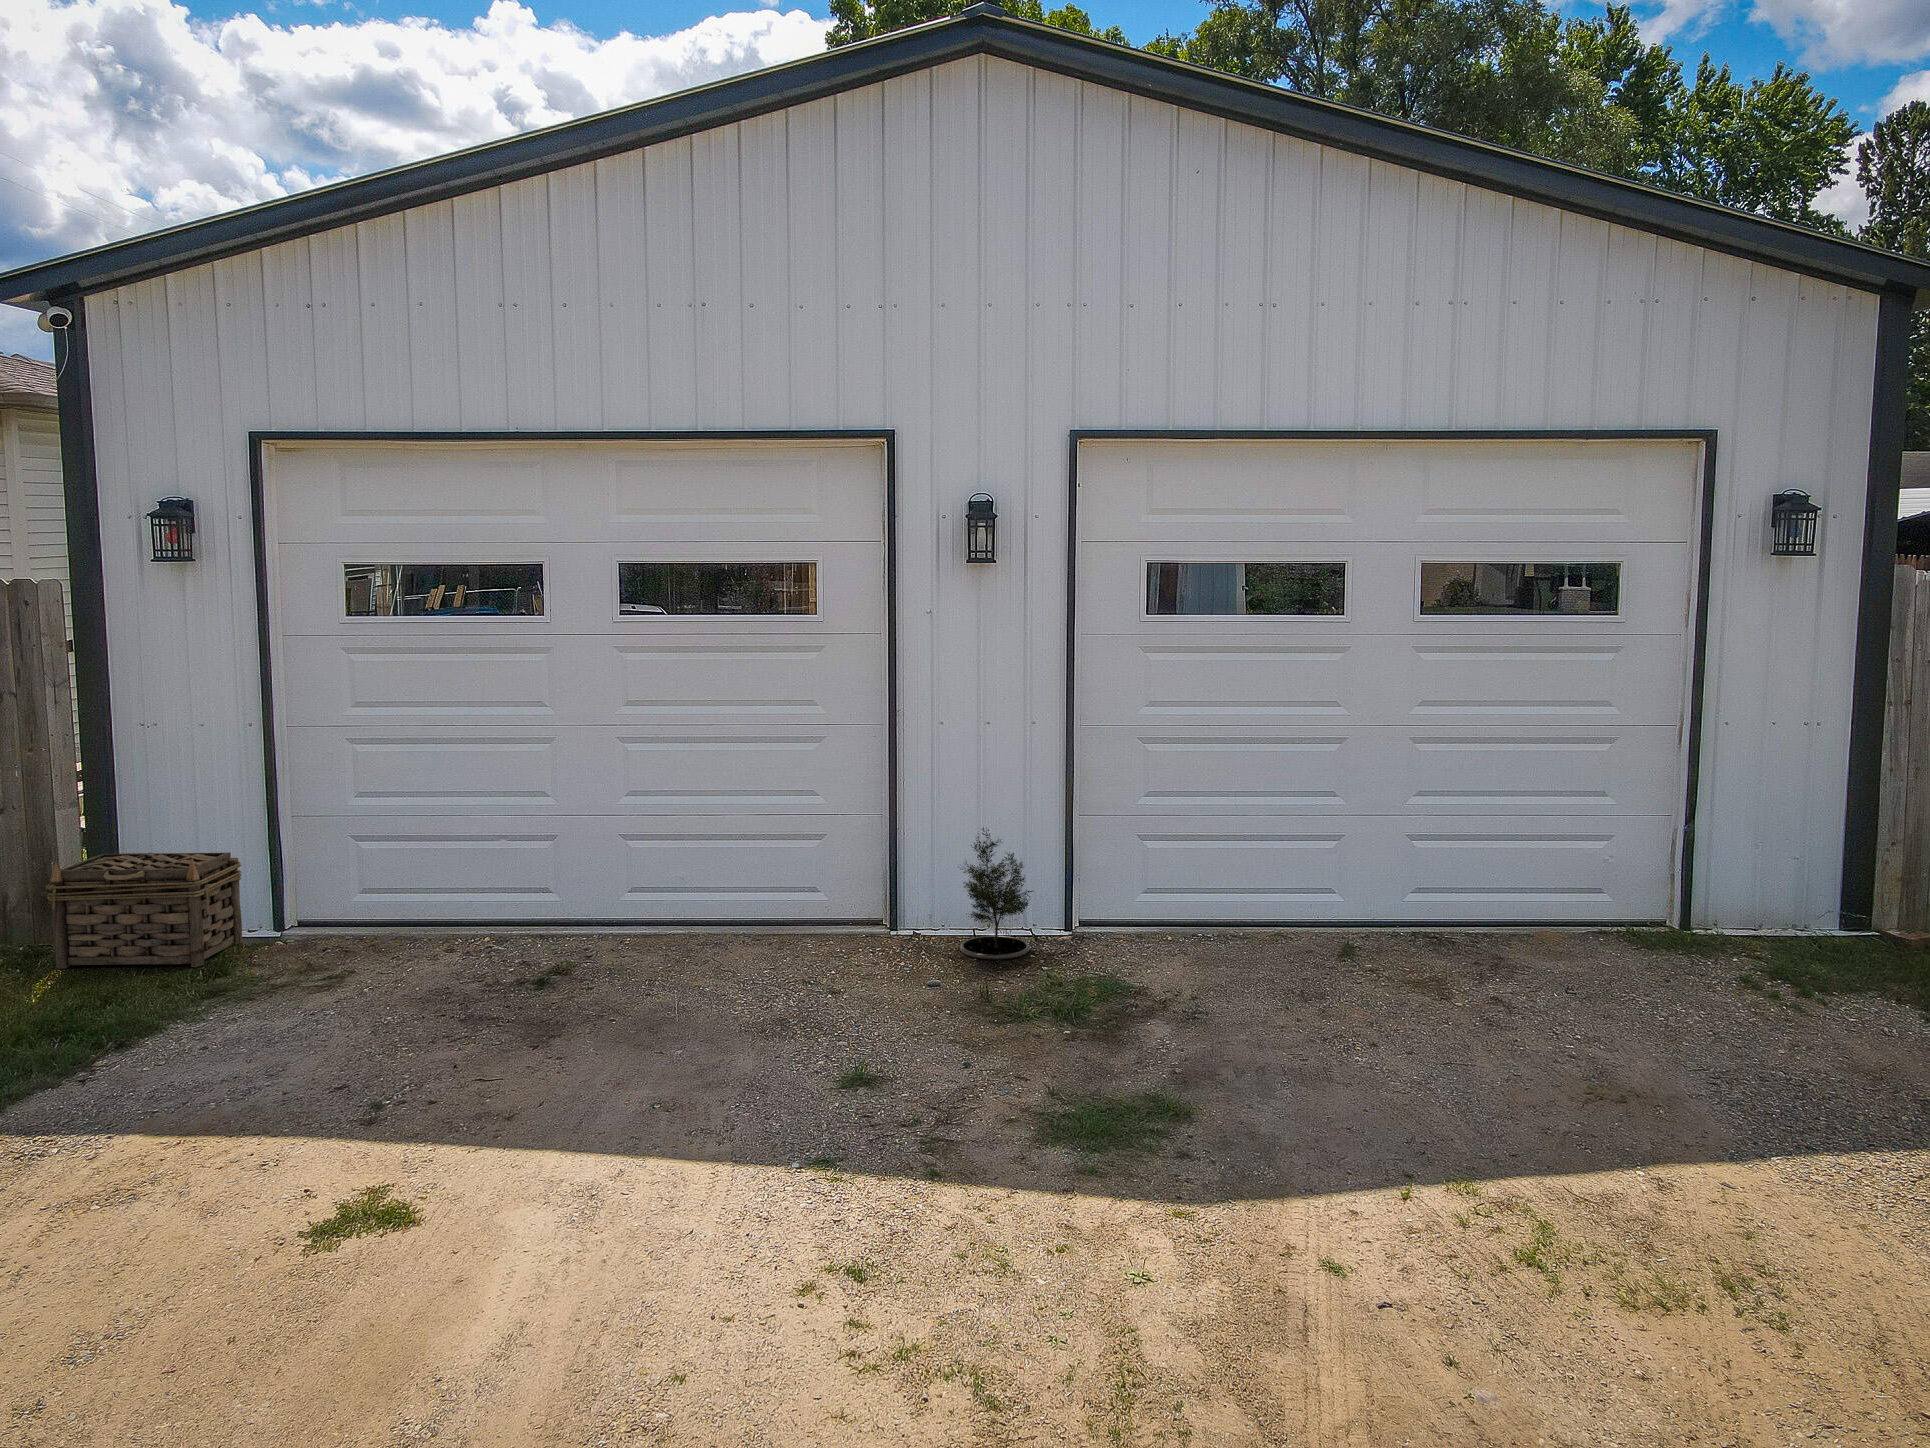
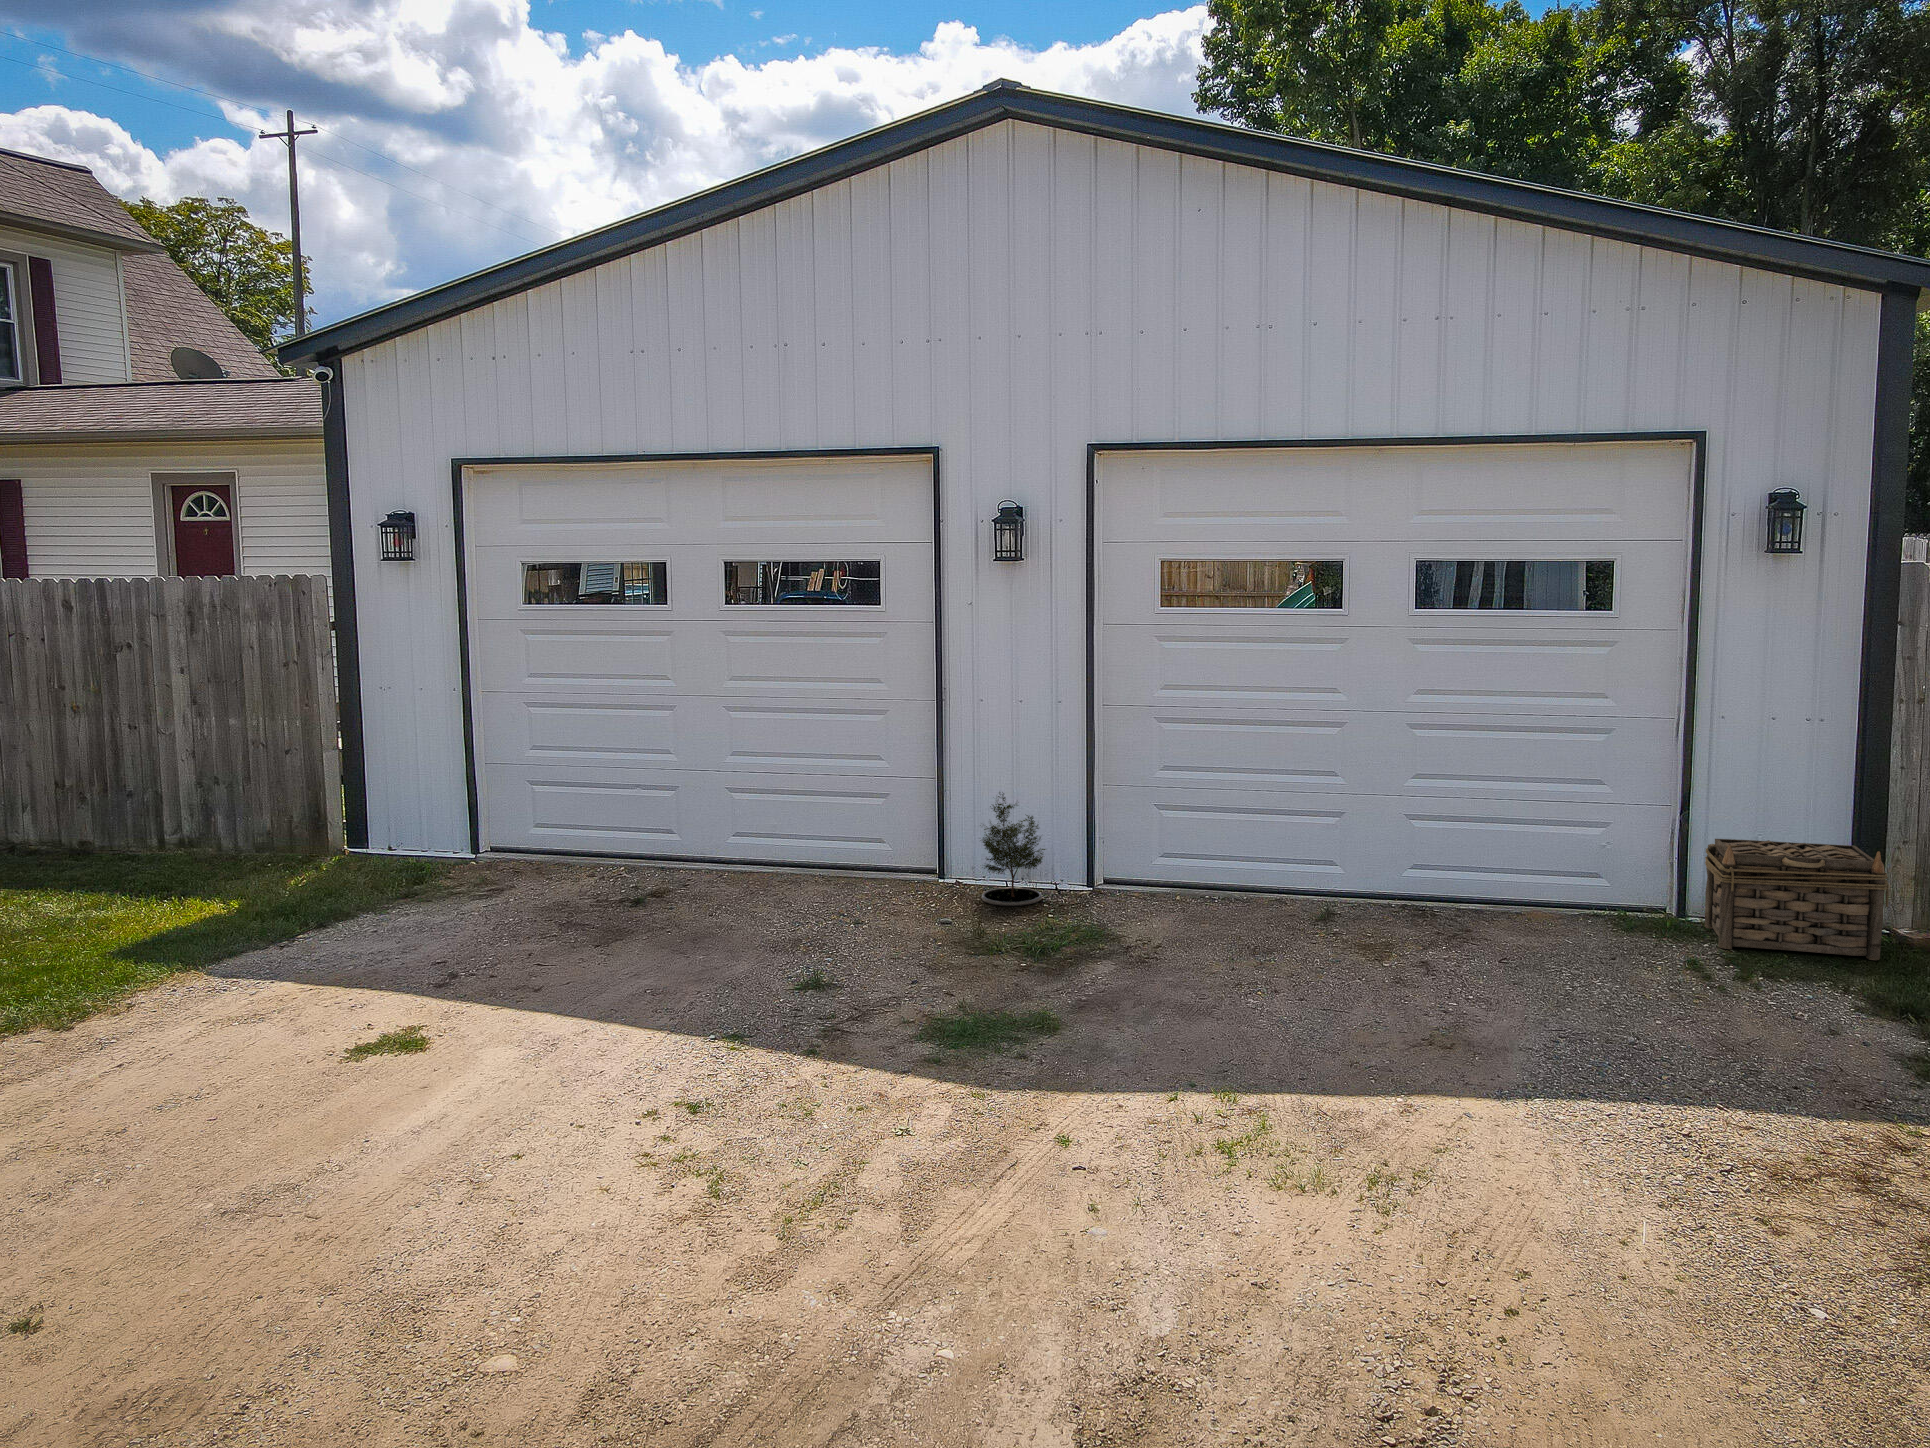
basket: present [46,852,242,968] -> present [1705,839,1888,960]

